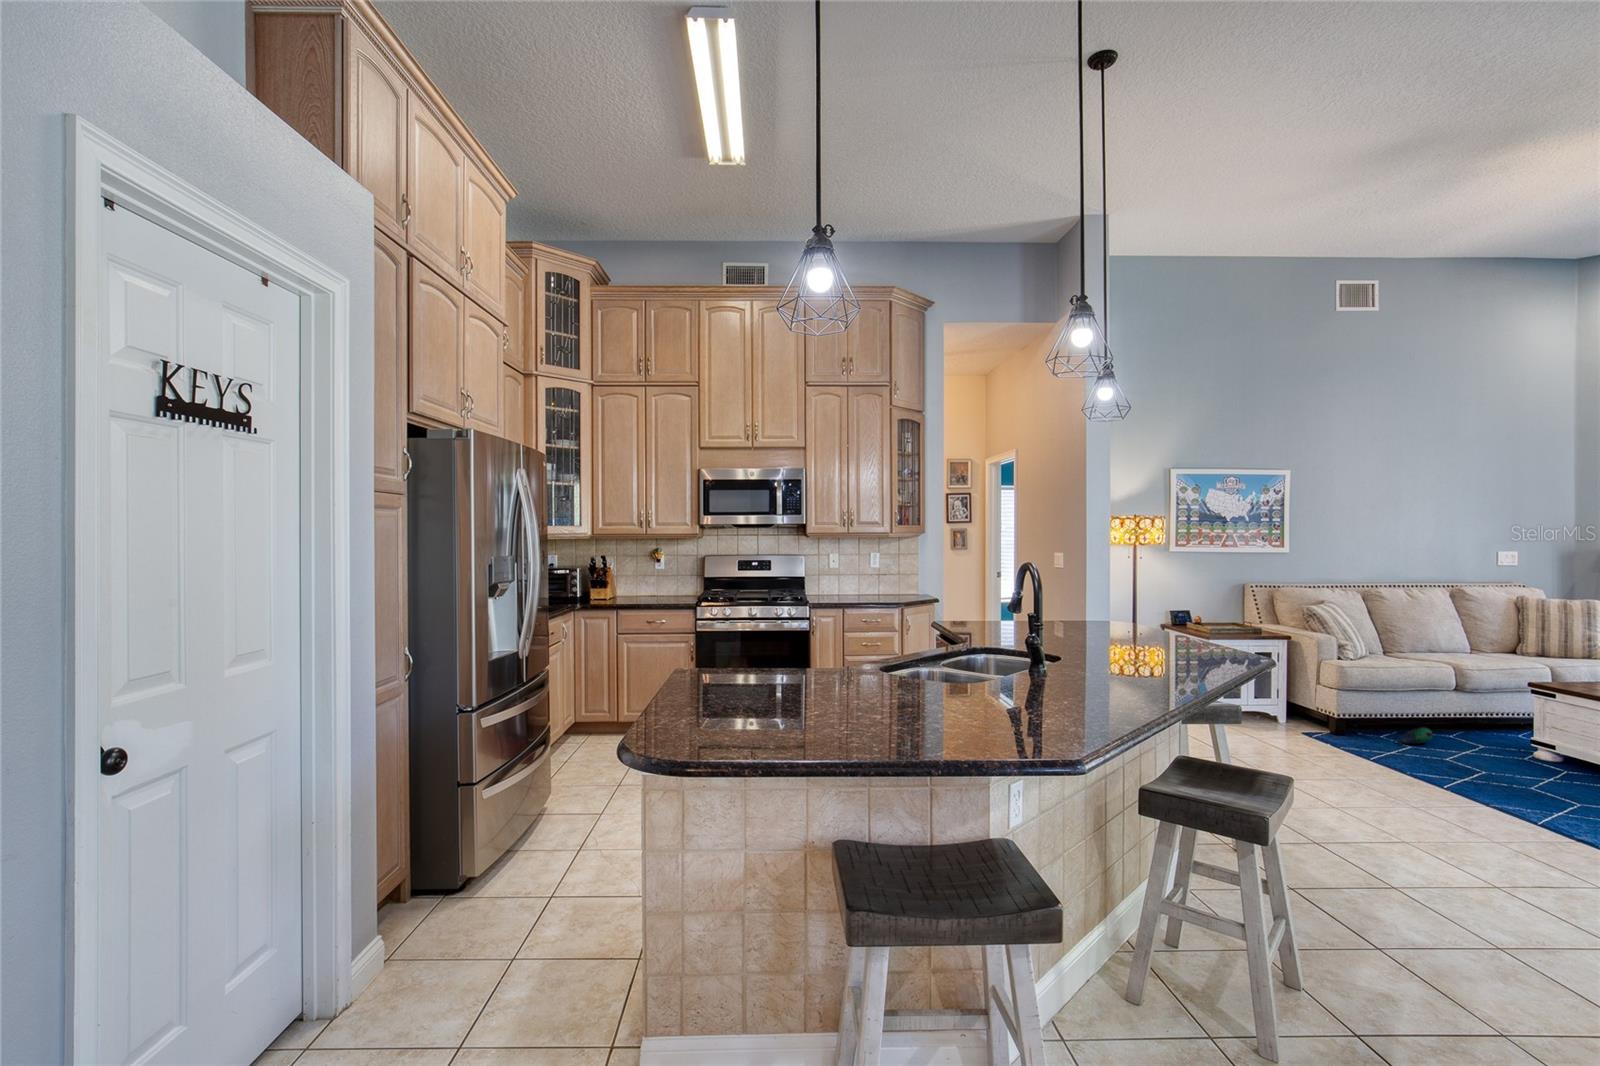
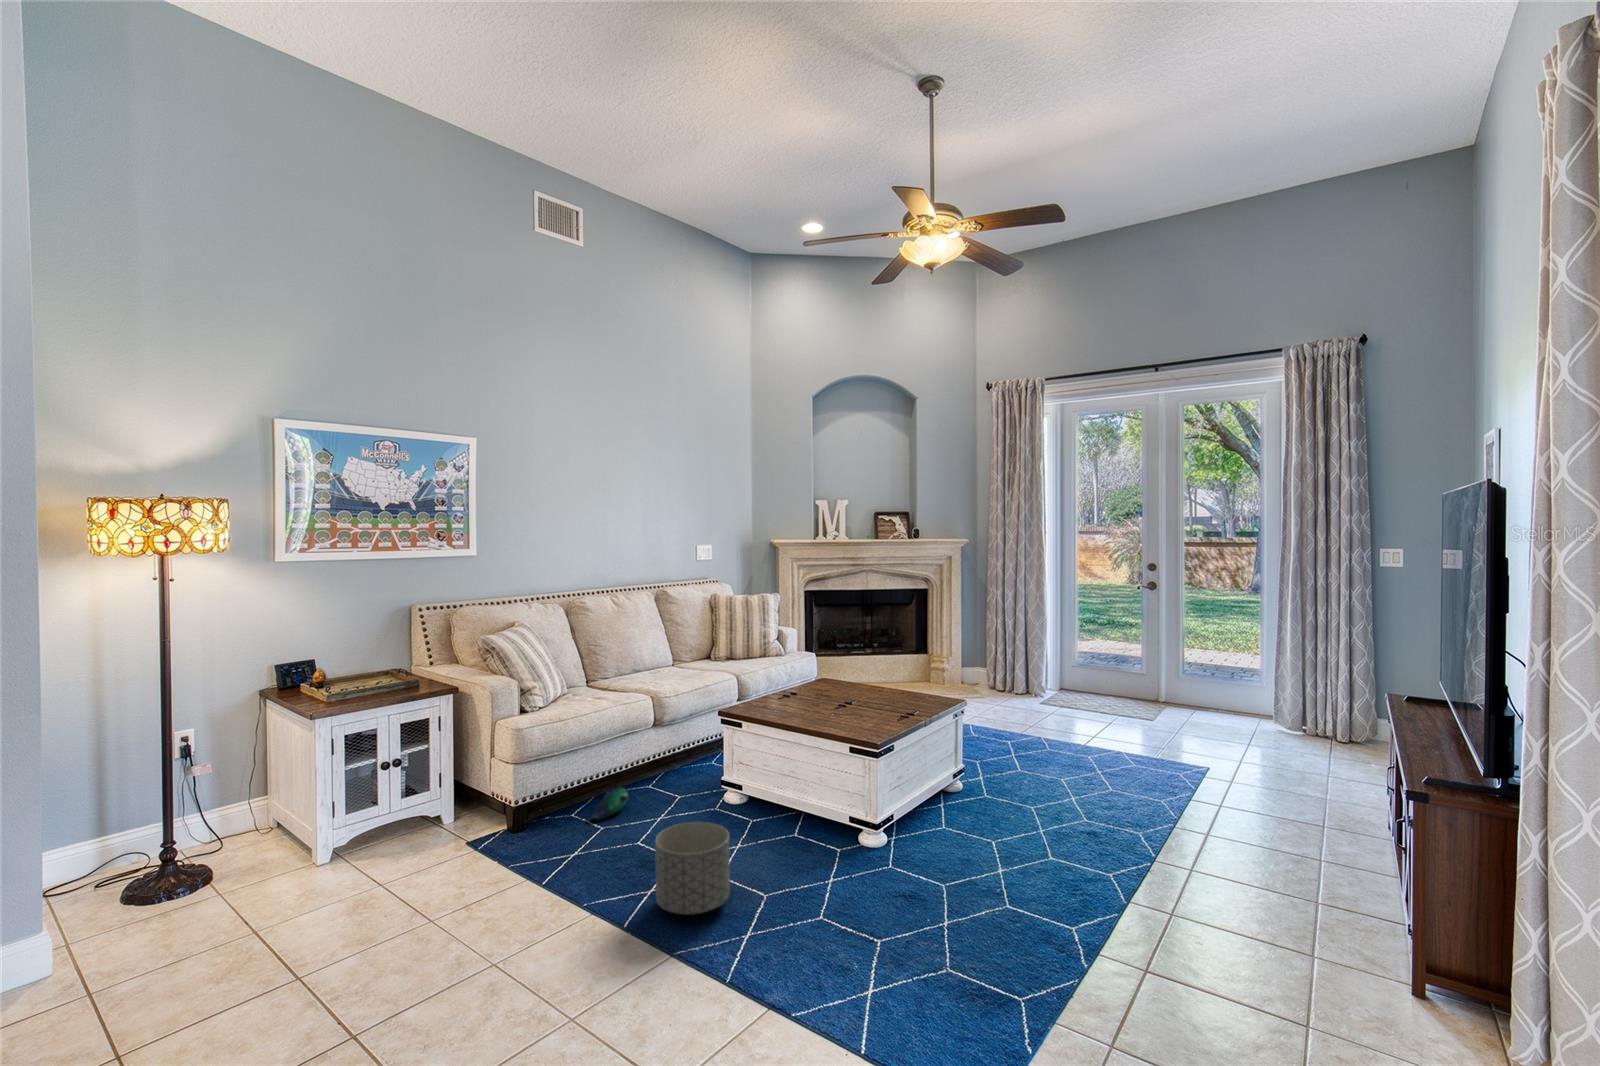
planter: none [1474,740,1545,800] -> present [655,822,730,915]

